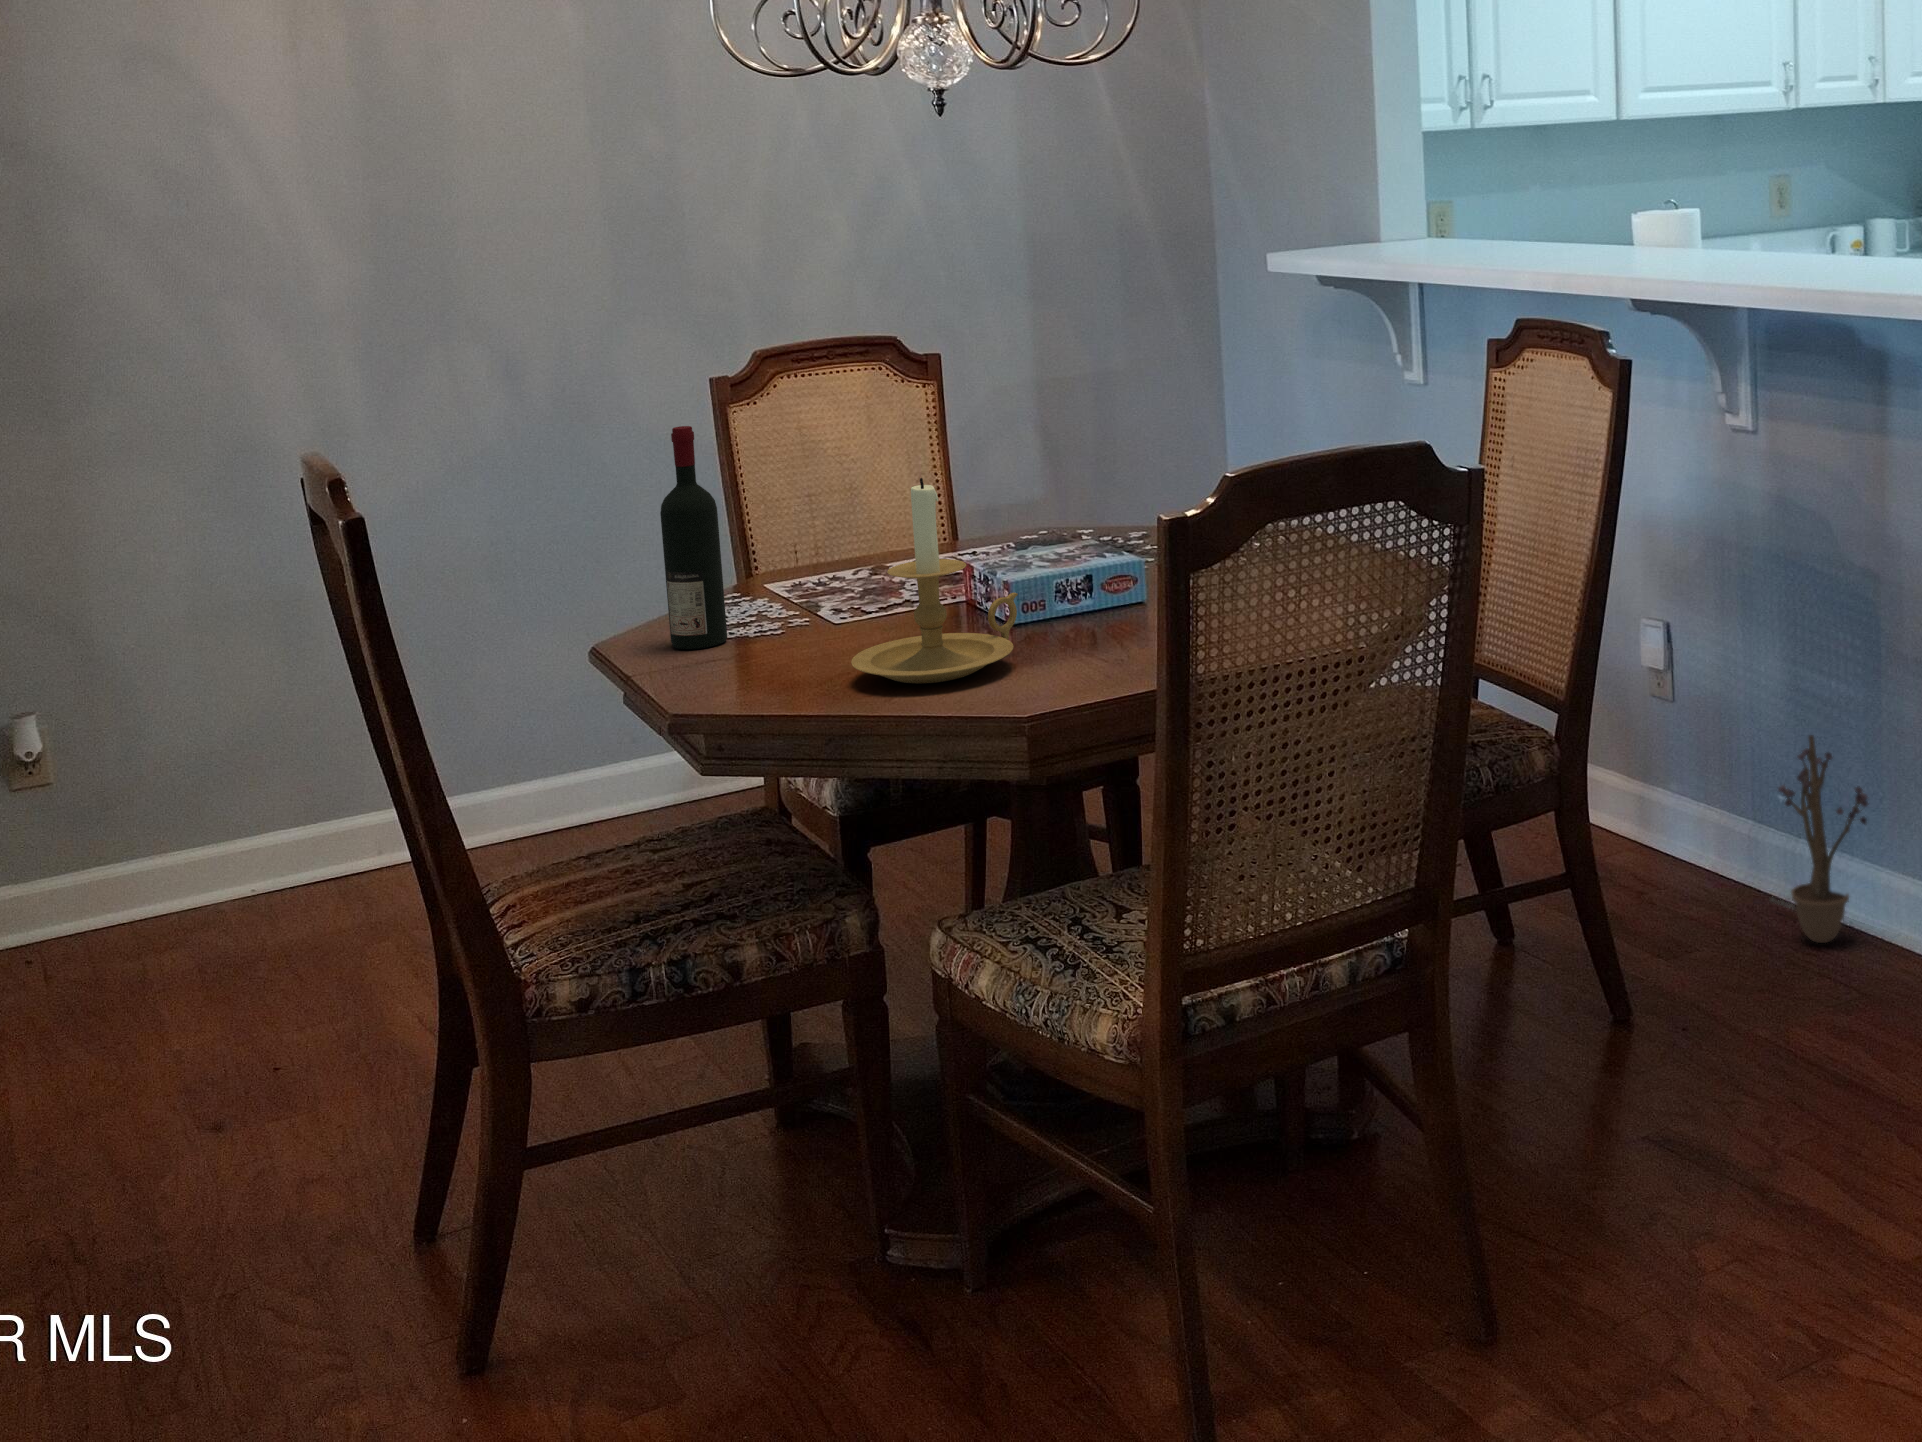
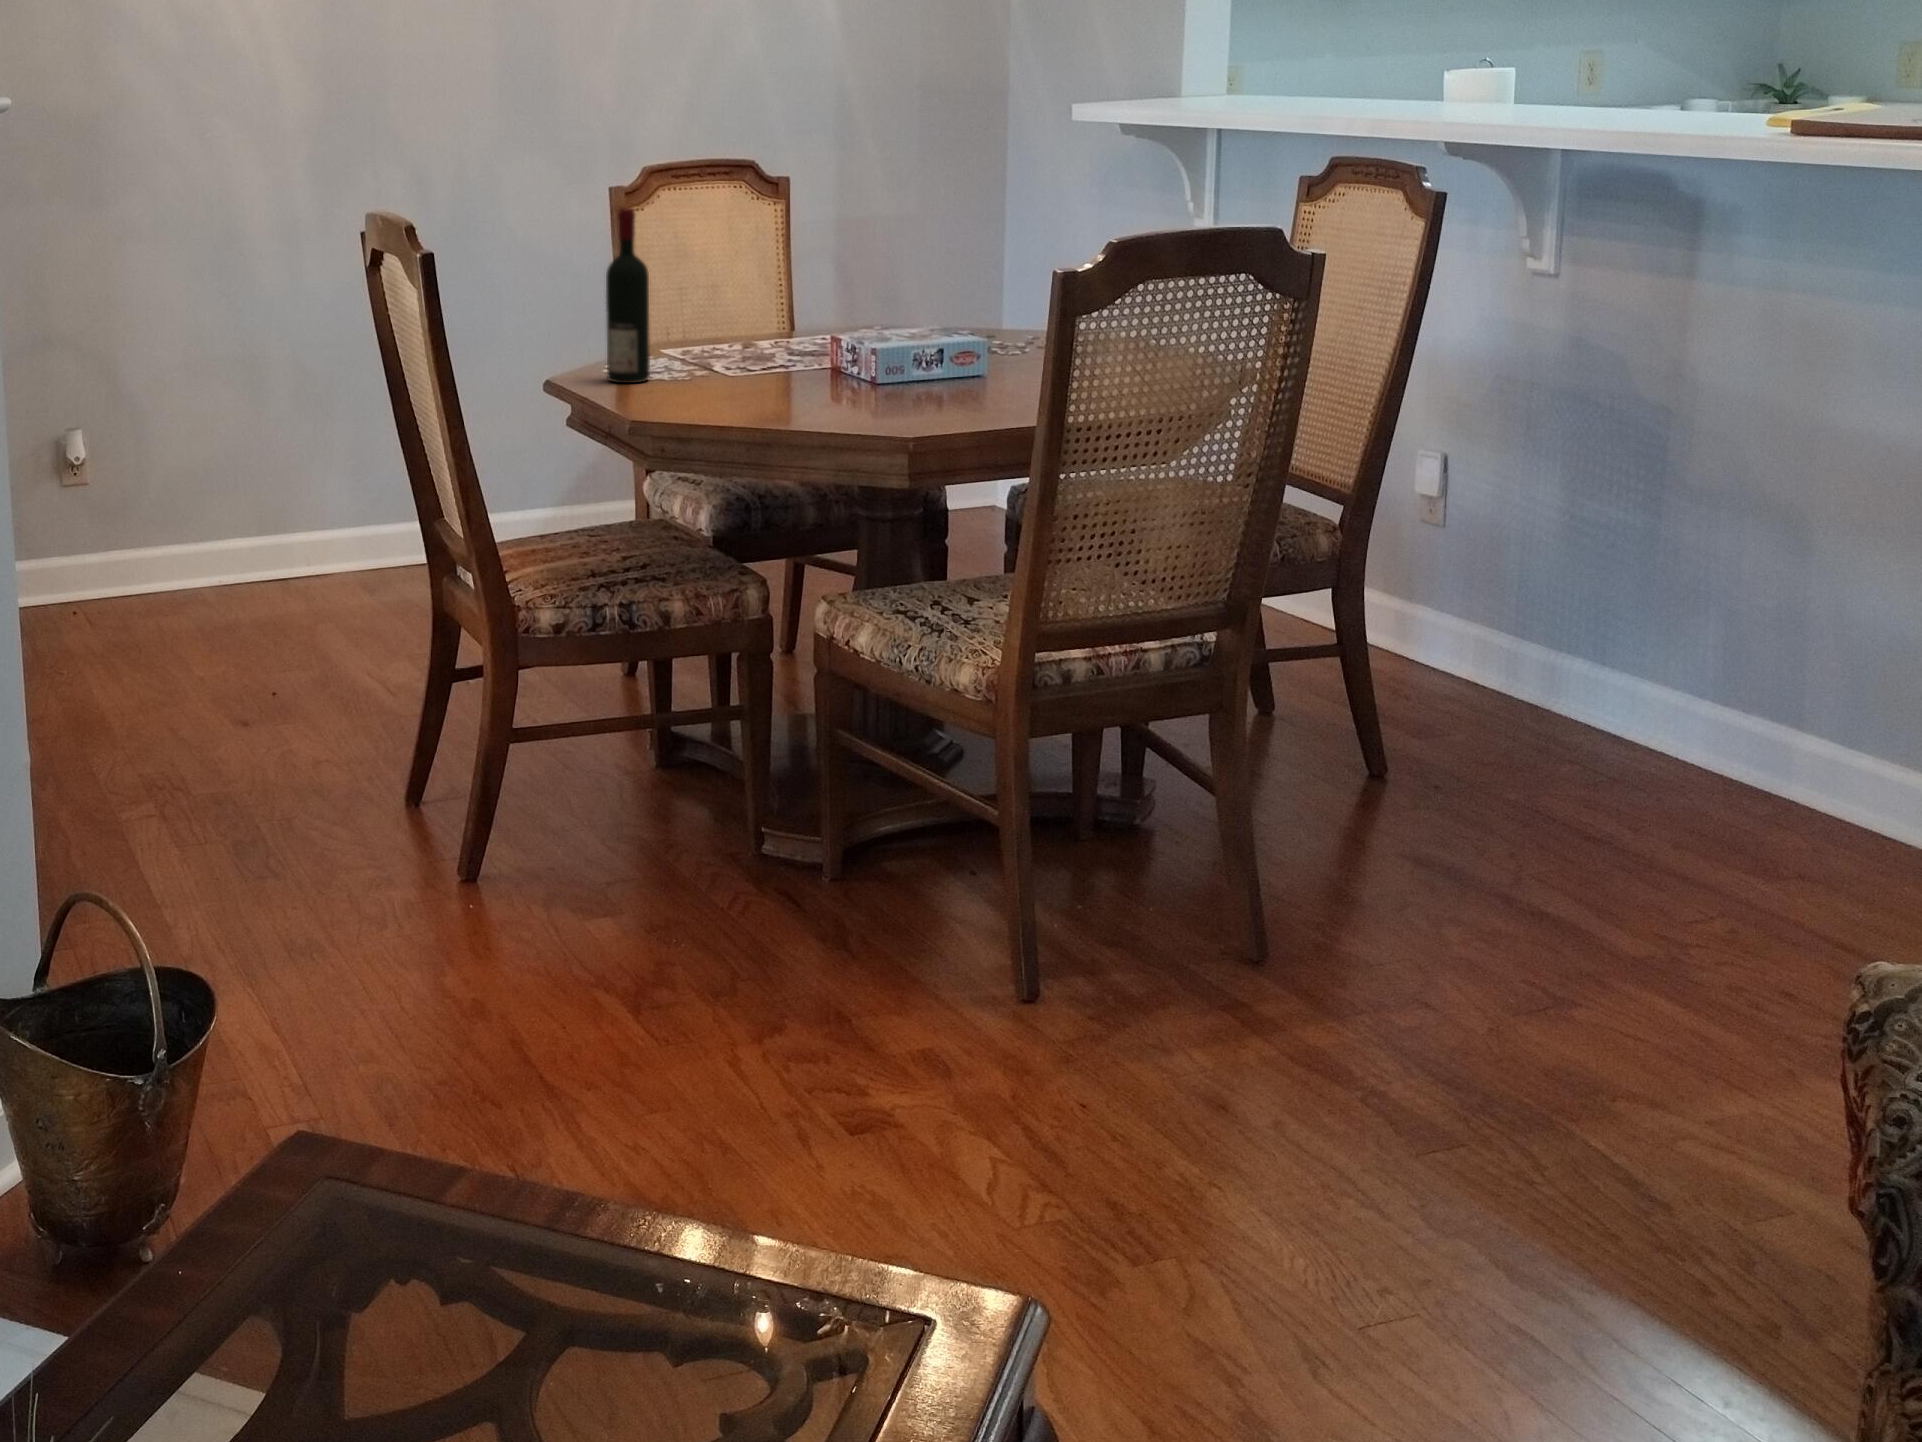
candle holder: present [851,478,1018,683] -> none [763,251,893,413]
decorative plant: present [1771,735,1868,943] -> none [1522,553,1638,741]

